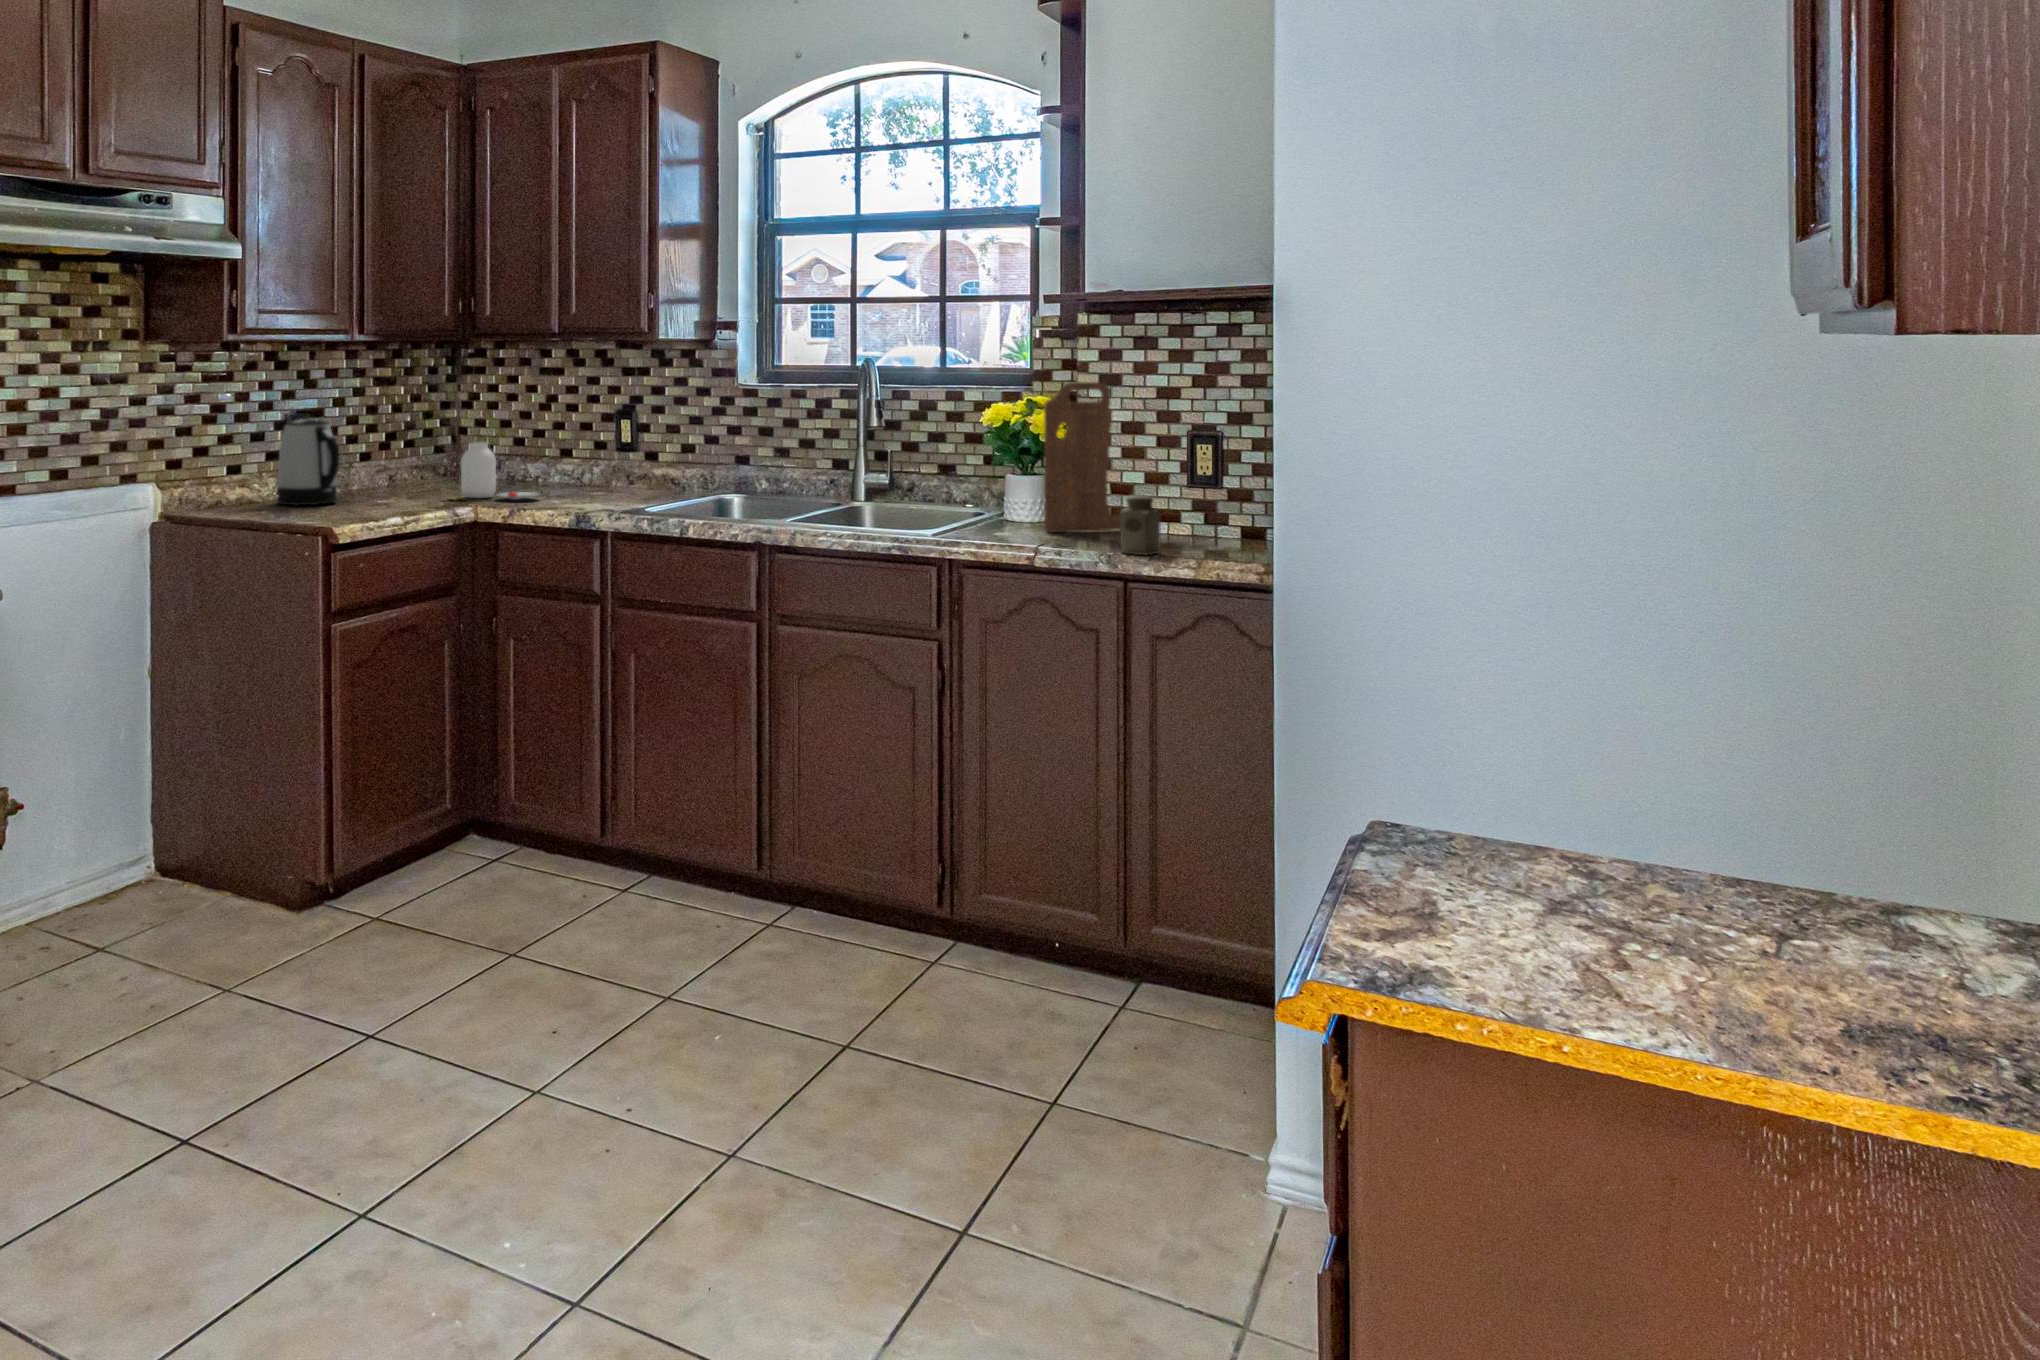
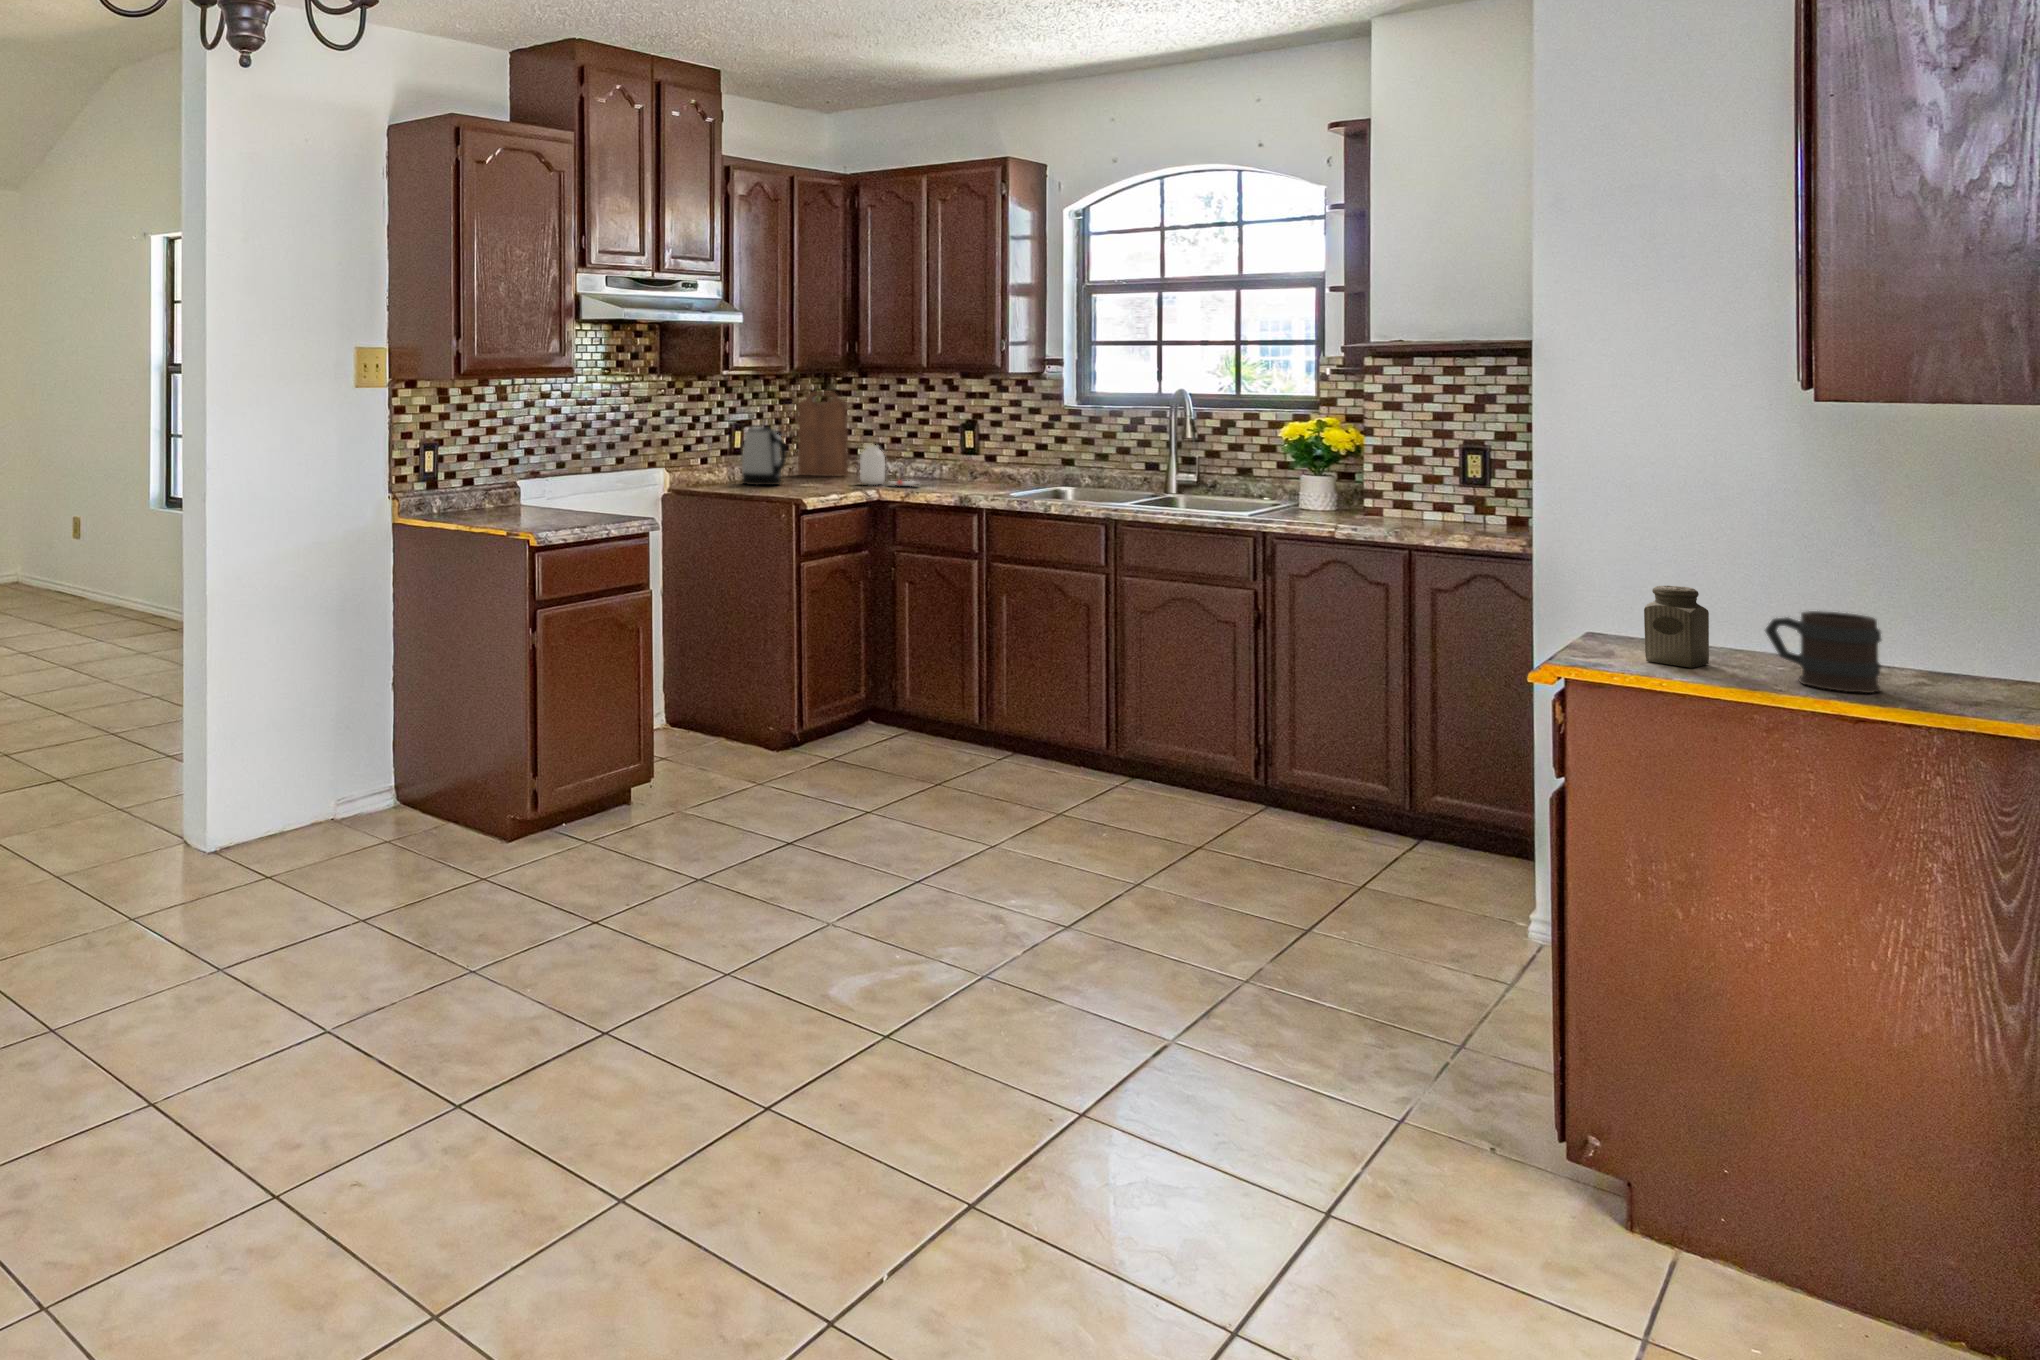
cutting board: present [1044,382,1120,532] -> present [798,391,848,475]
salt shaker: present [1120,495,1161,555] -> present [1644,586,1709,668]
mug: none [1715,816,1958,1028] -> present [1765,611,1881,693]

